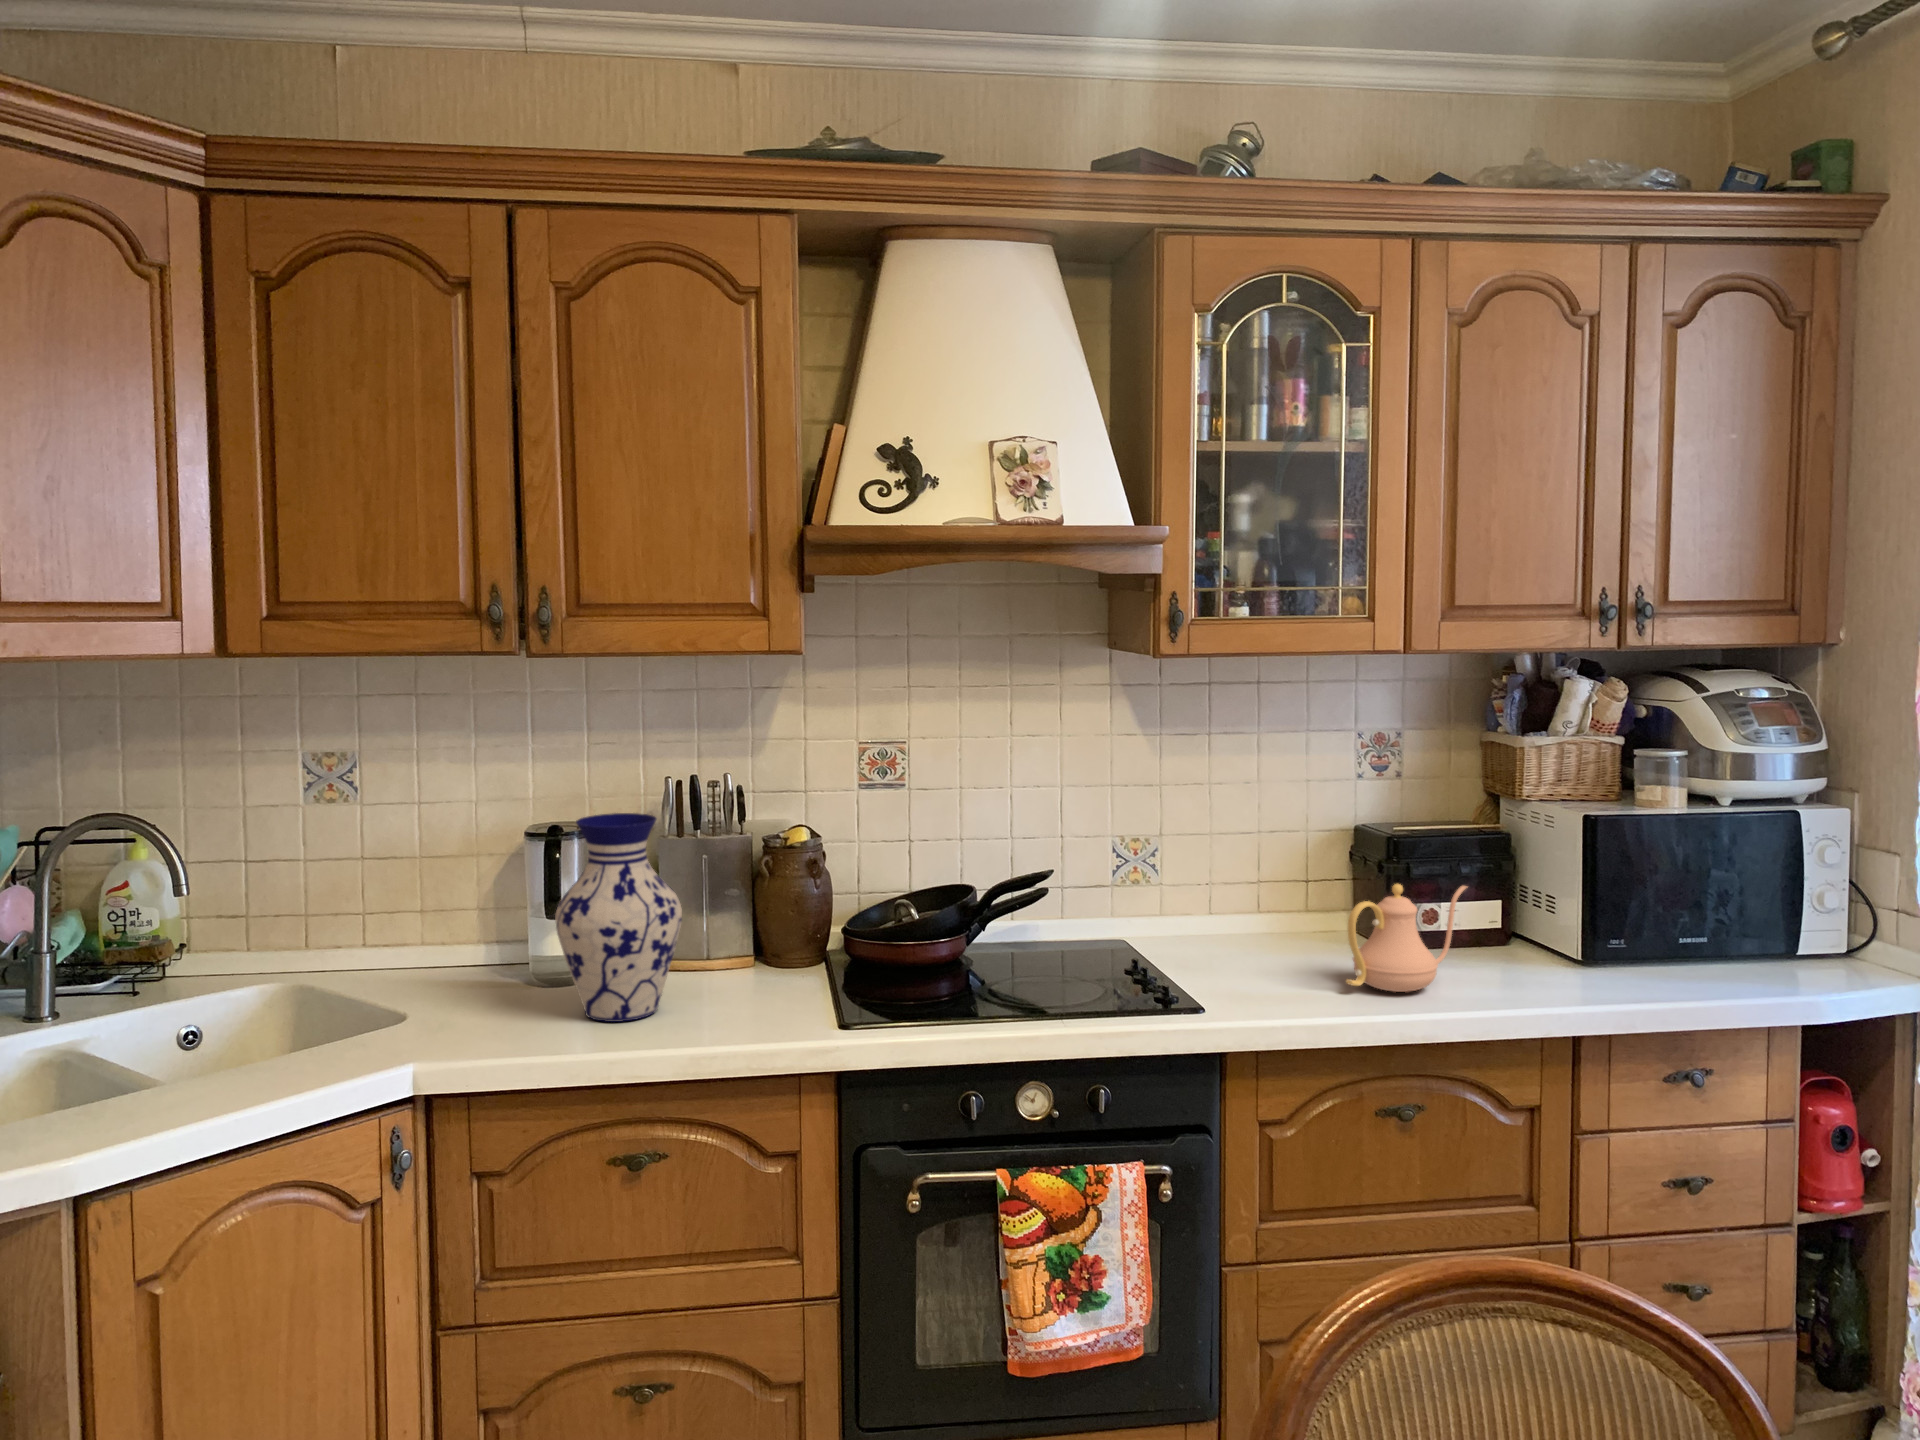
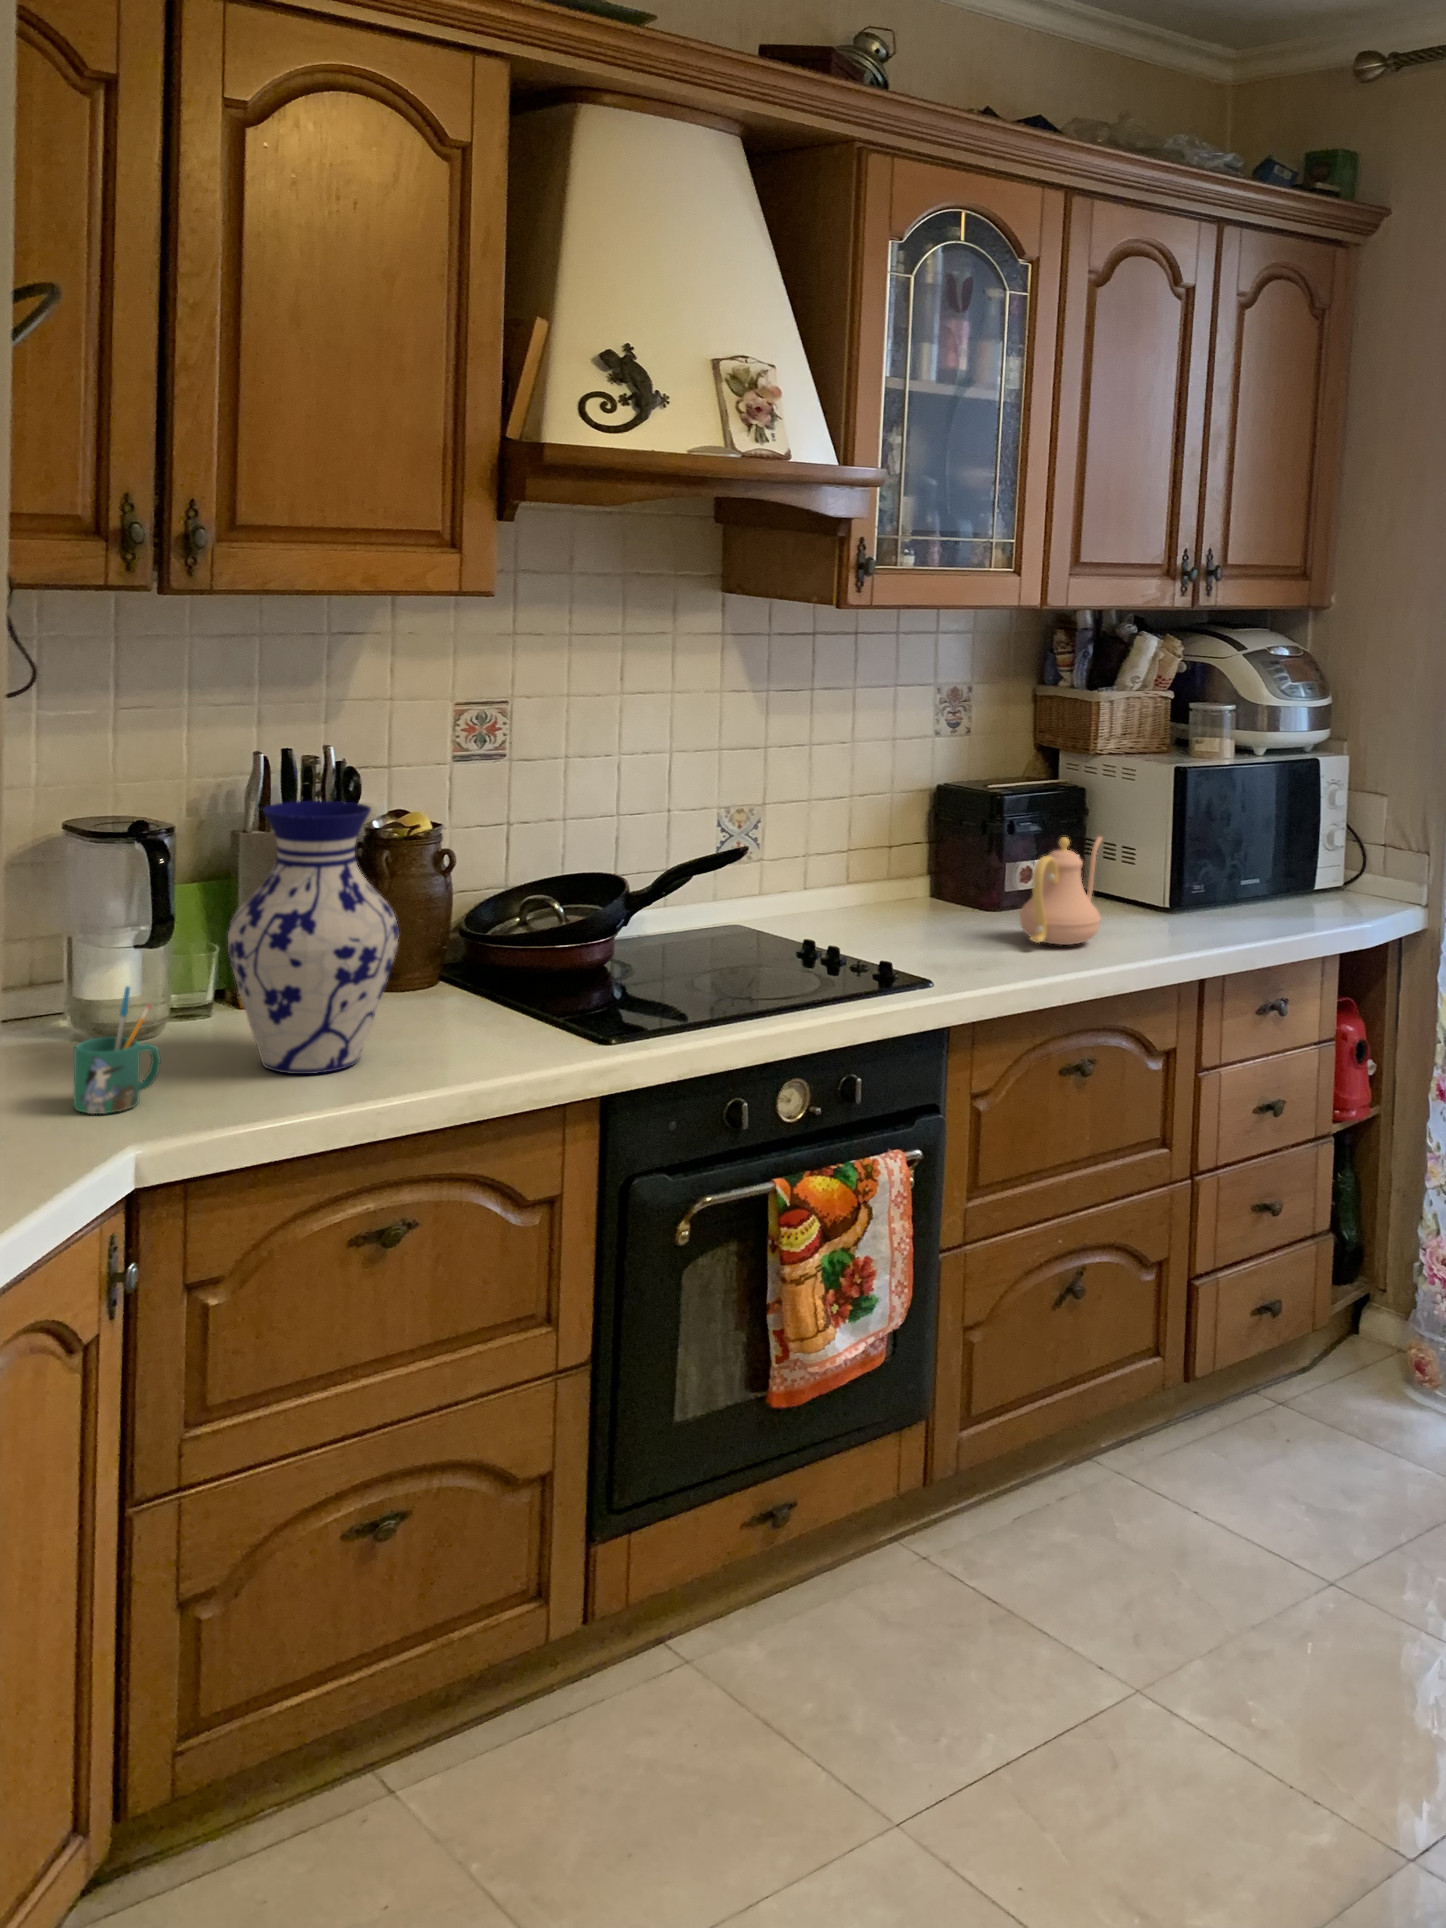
mug: none [432,941,497,1031] -> present [73,986,161,1114]

